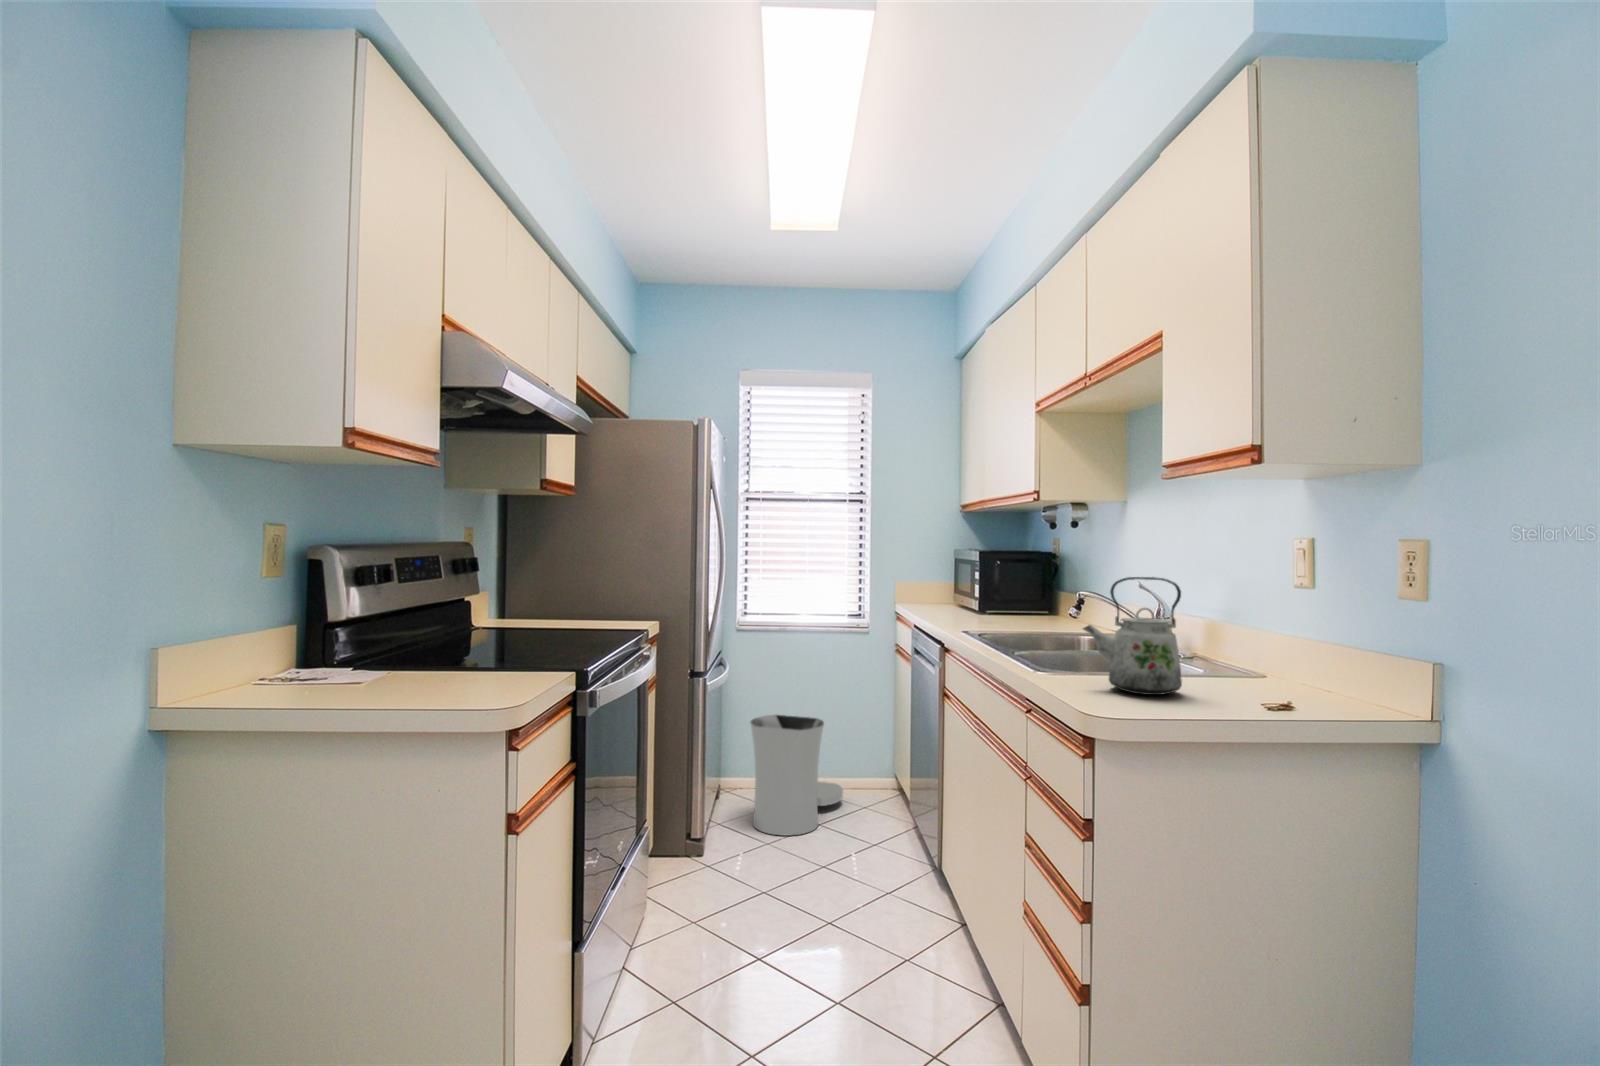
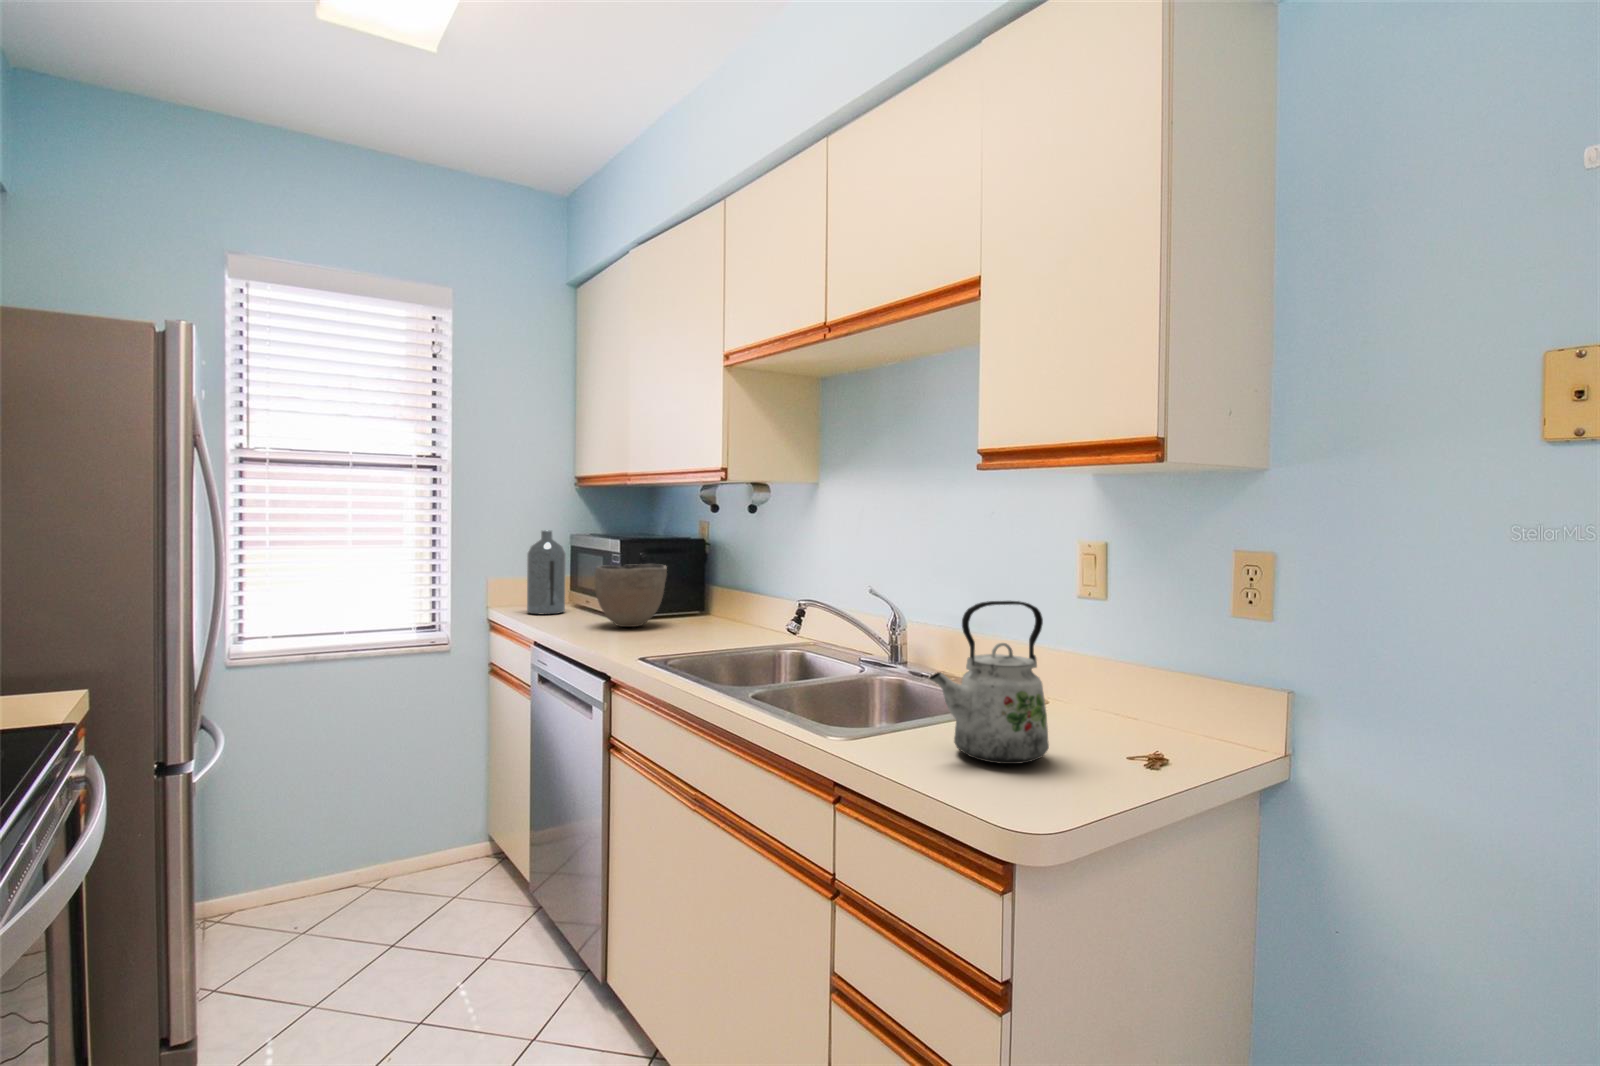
bottle: none [918,545,946,608] -> present [527,530,566,614]
bowl: none [955,570,1011,617] -> present [595,564,667,627]
trash can: present [750,715,843,836] -> none [267,788,419,987]

